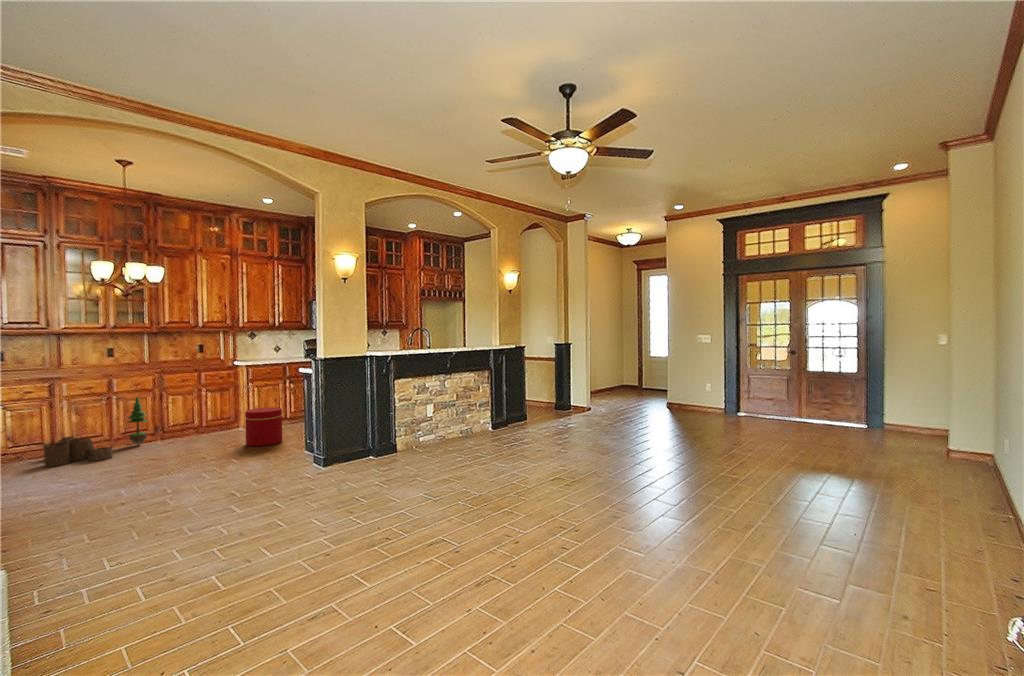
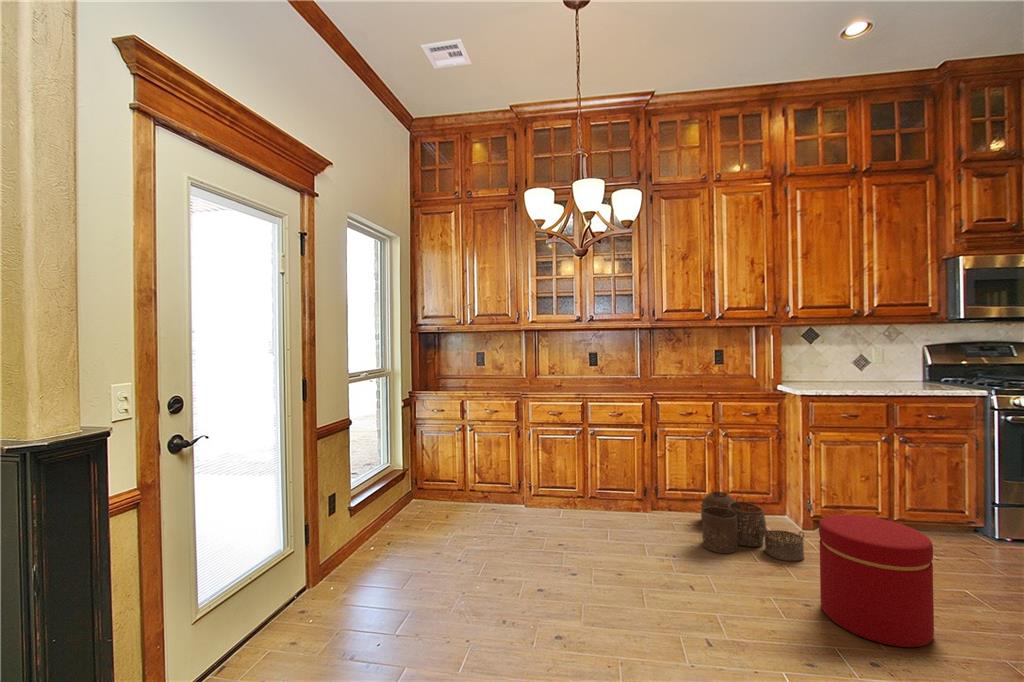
potted tree: present [127,397,147,445] -> none [601,435,632,519]
woven basket: present [43,436,112,467] -> present [701,491,804,561]

